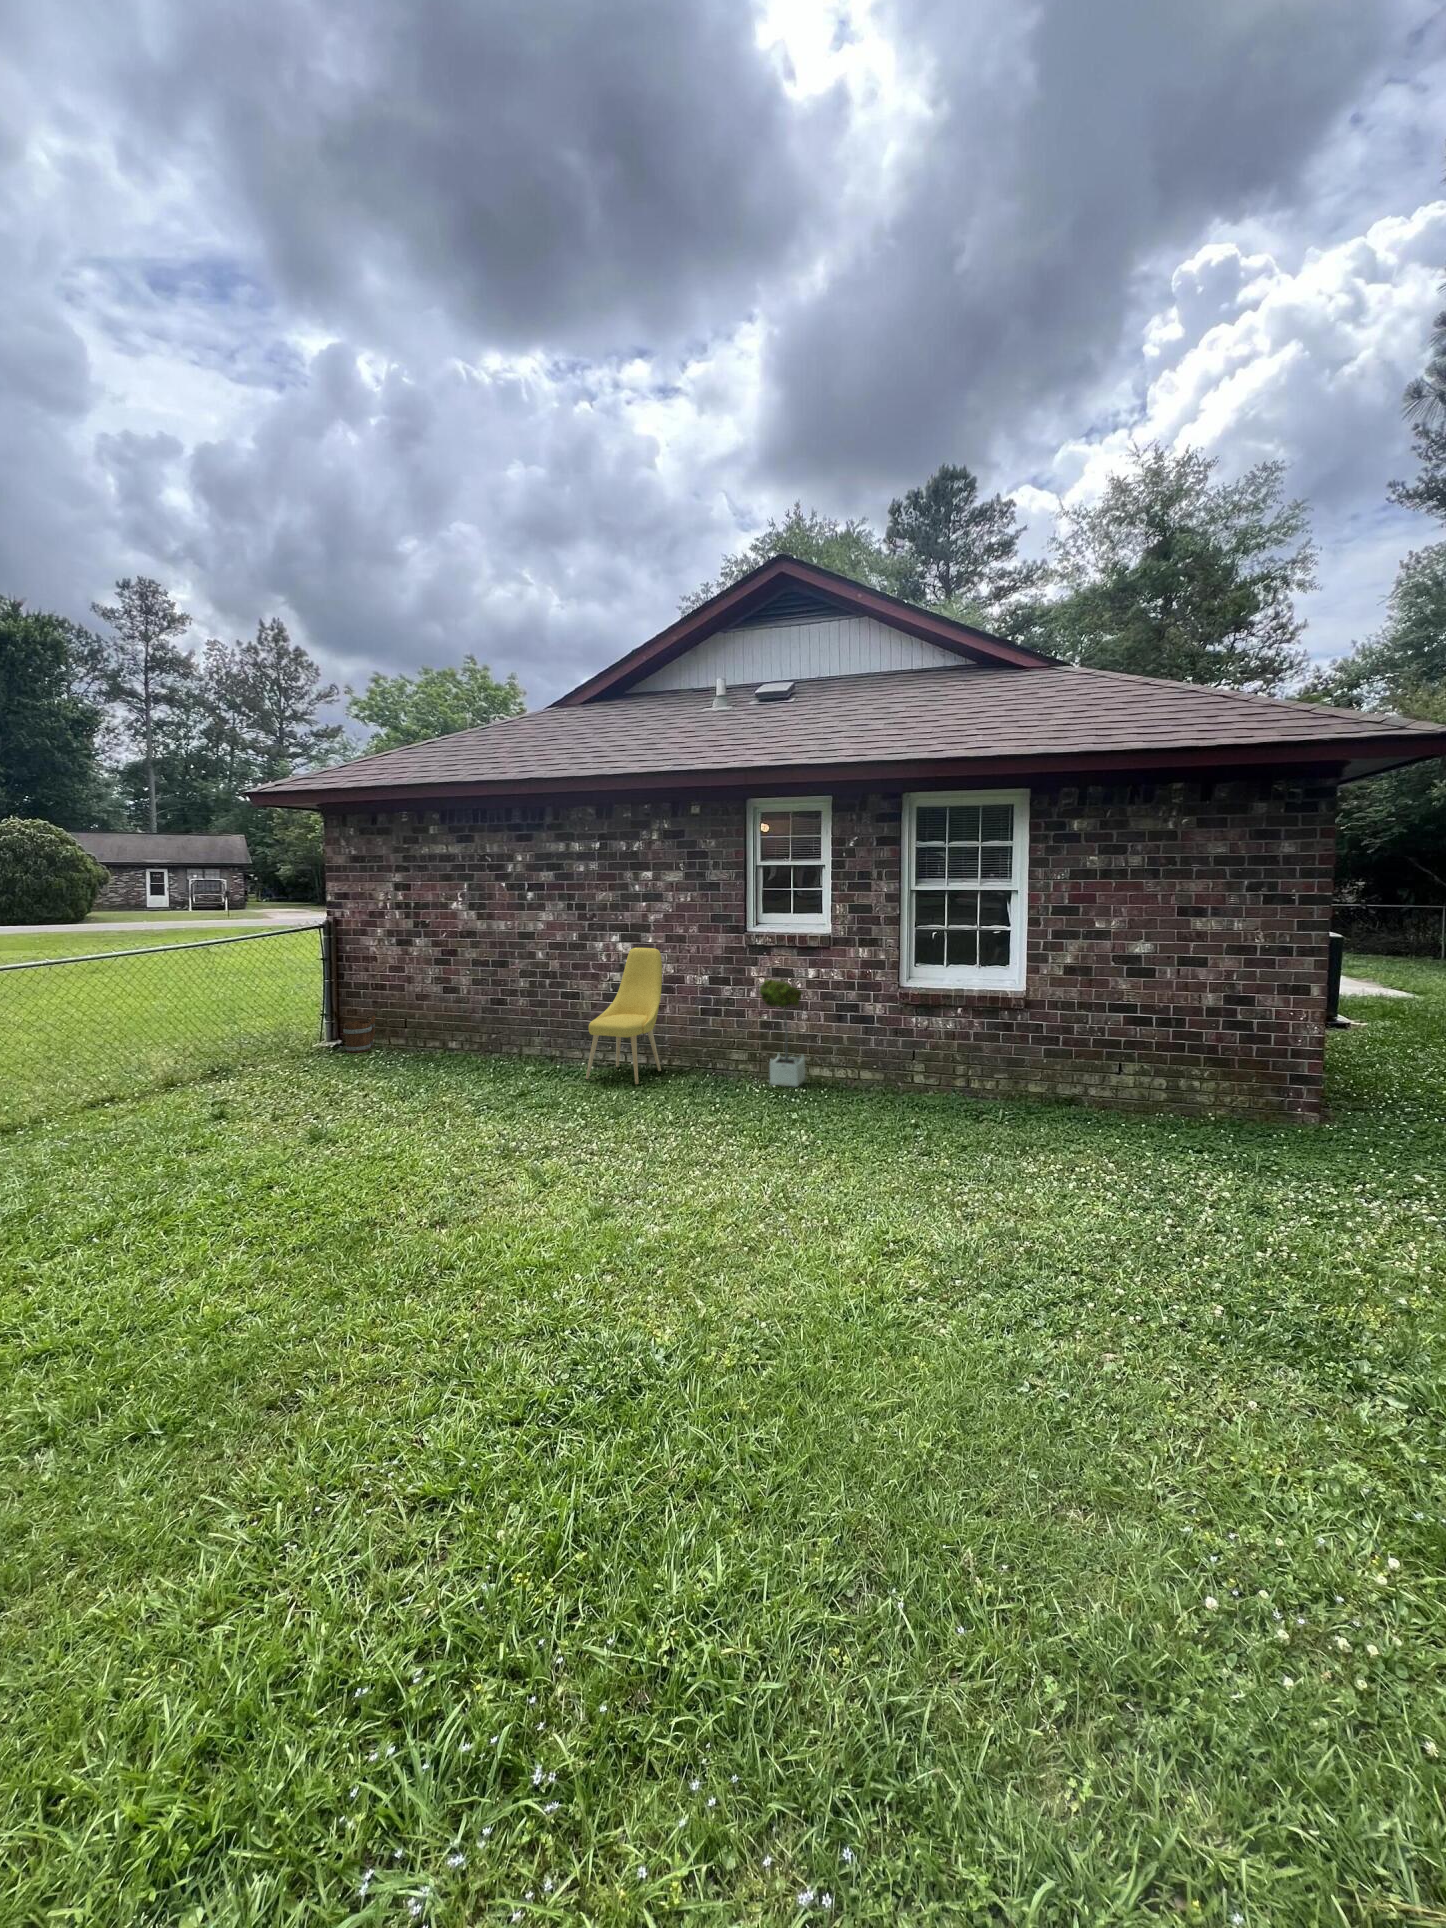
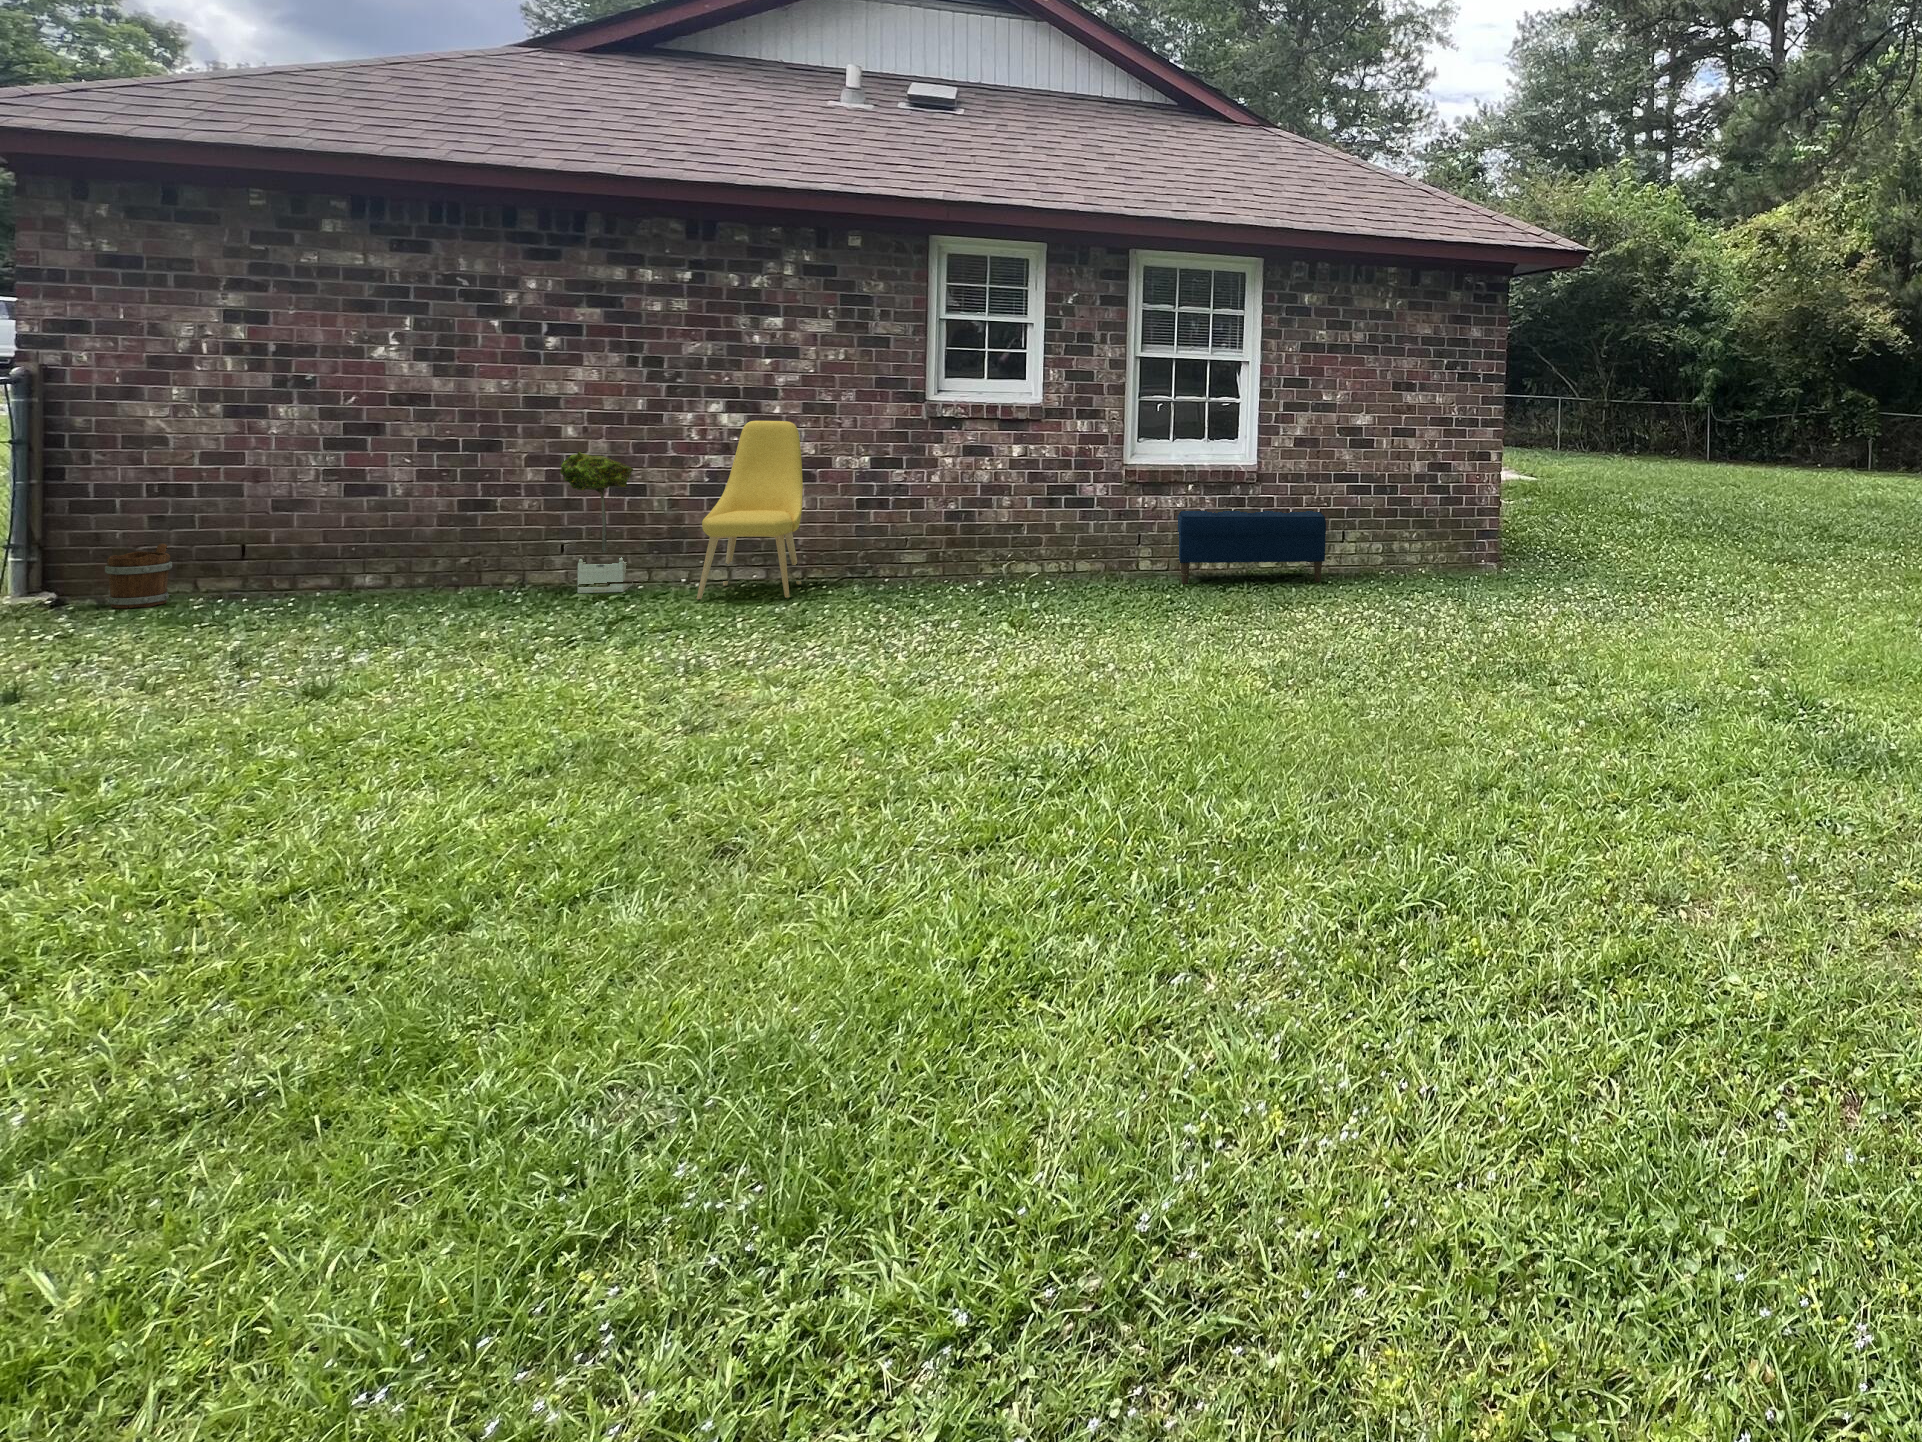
potted tree: present [760,979,805,1087] -> present [560,452,633,593]
bench: none [937,1031,1090,1121] -> present [1177,511,1326,584]

